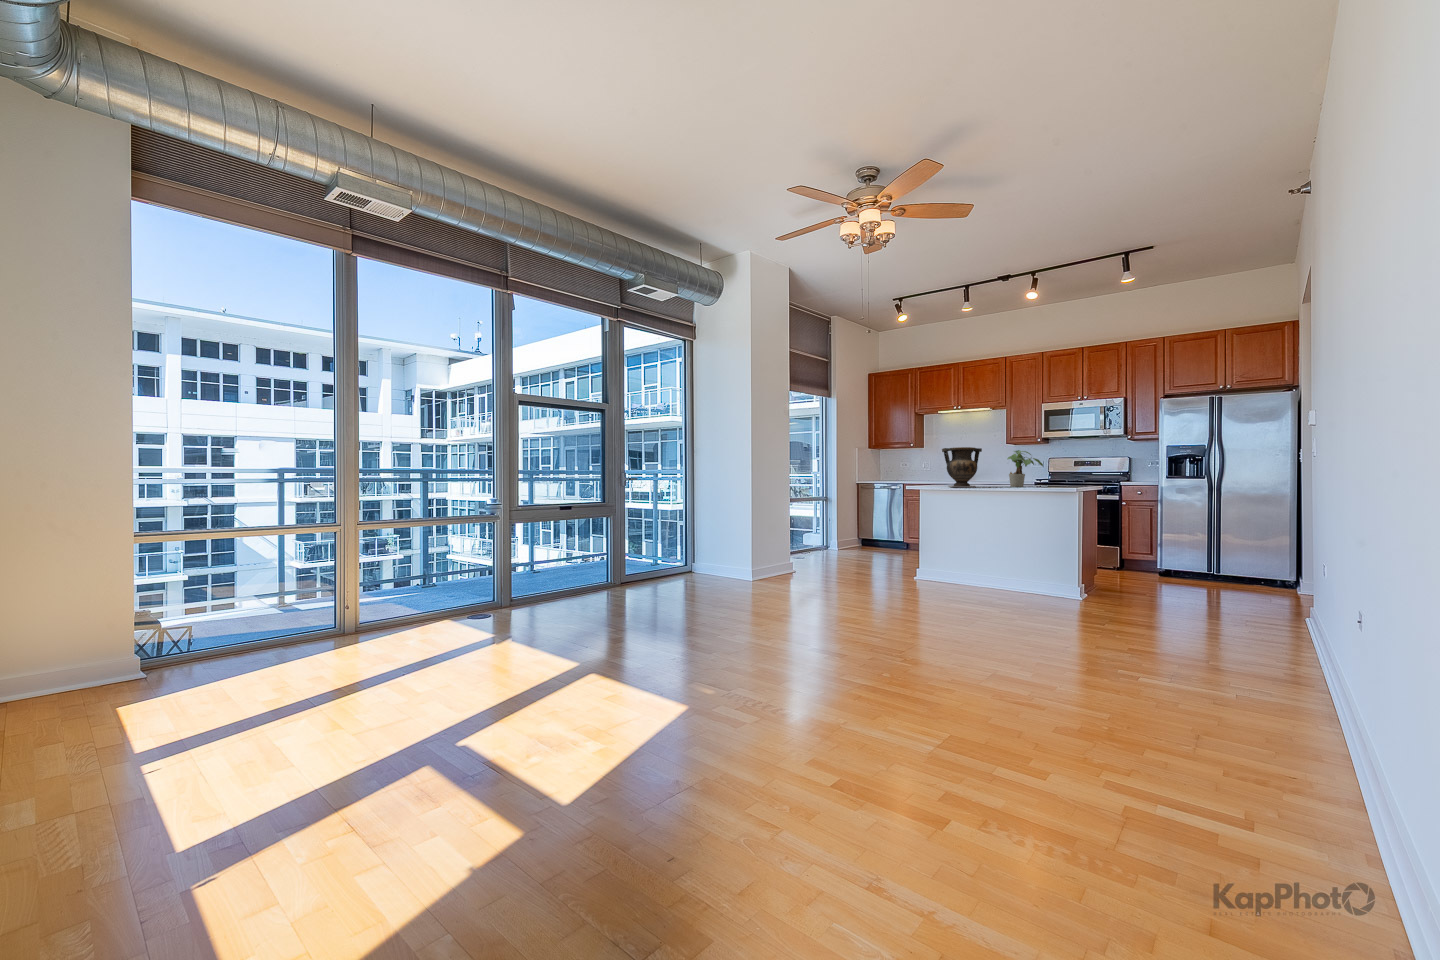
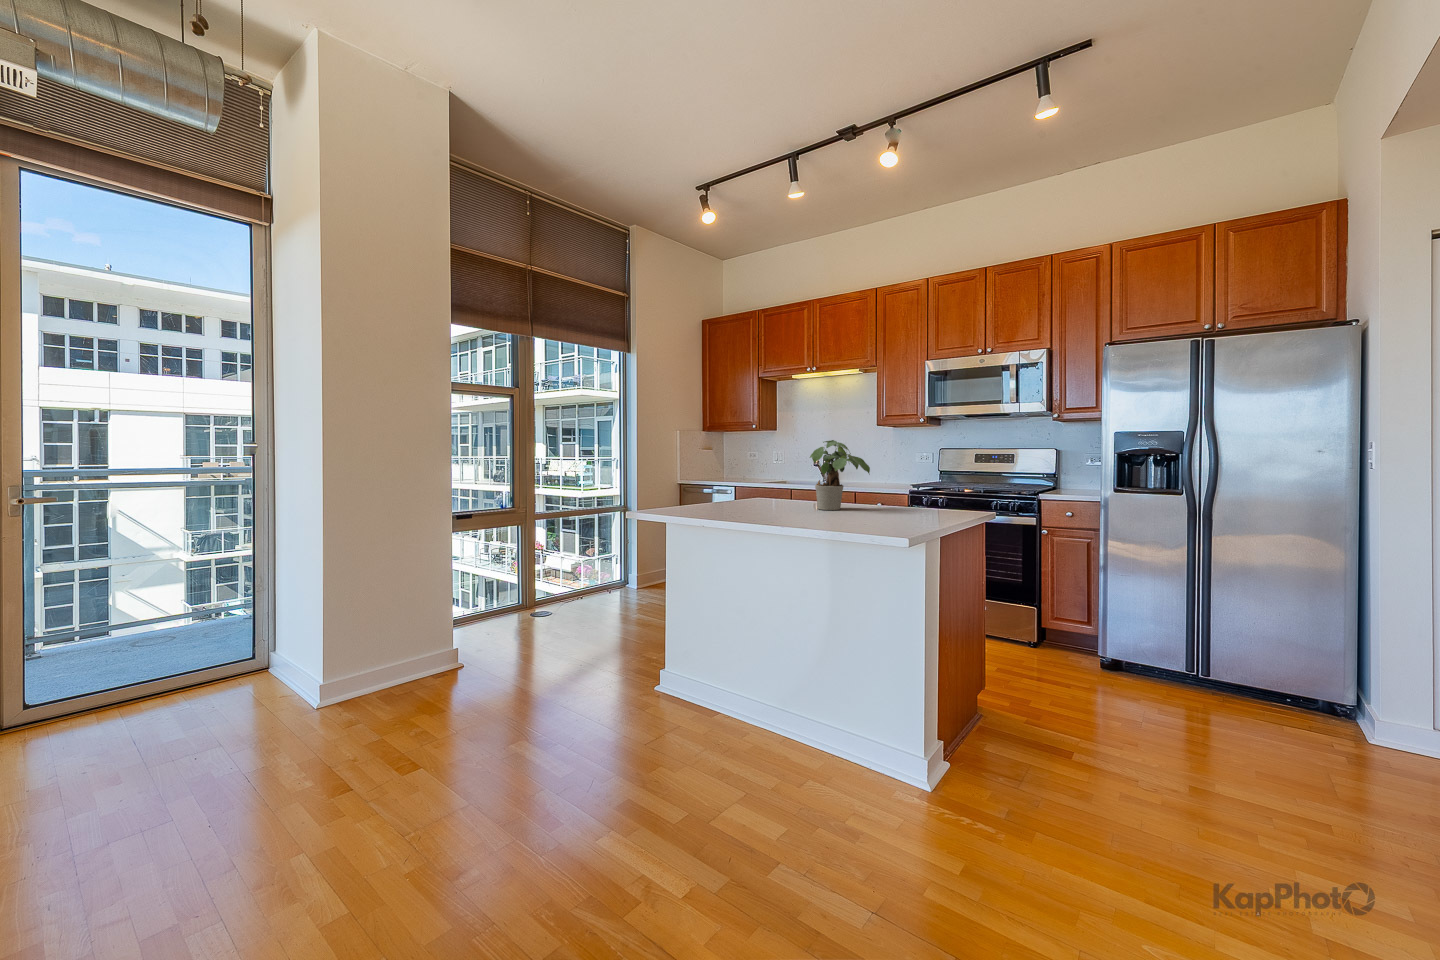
vase: present [942,447,982,488] -> none [682,434,753,514]

